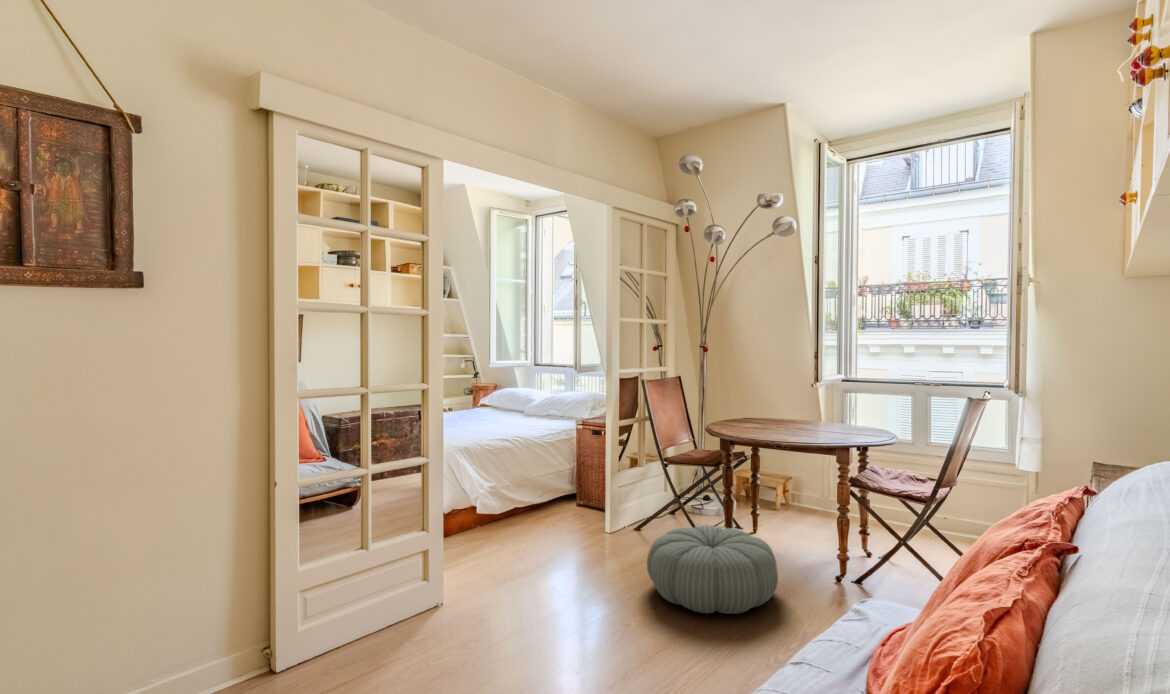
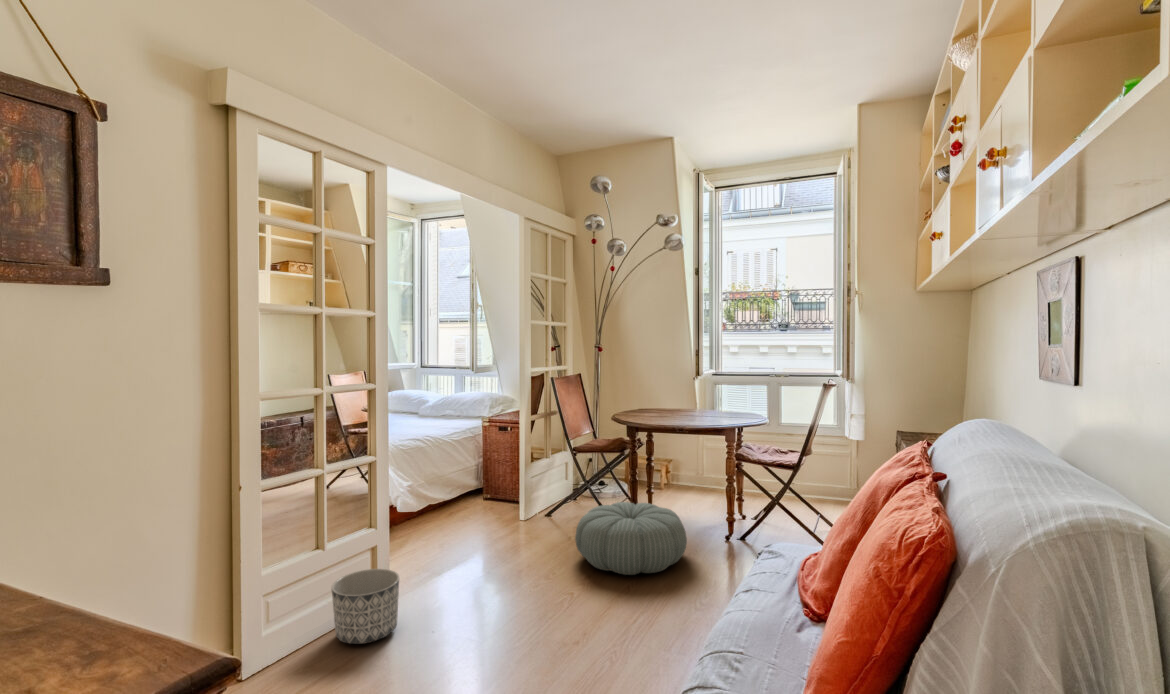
planter: none [369,577,438,656] -> present [332,569,399,644]

